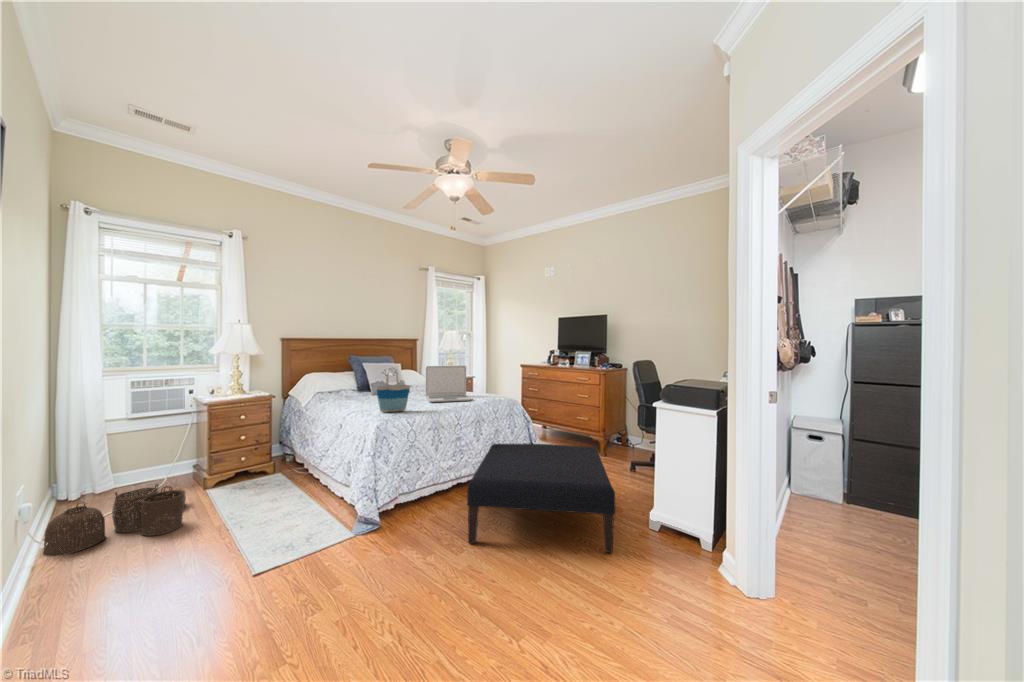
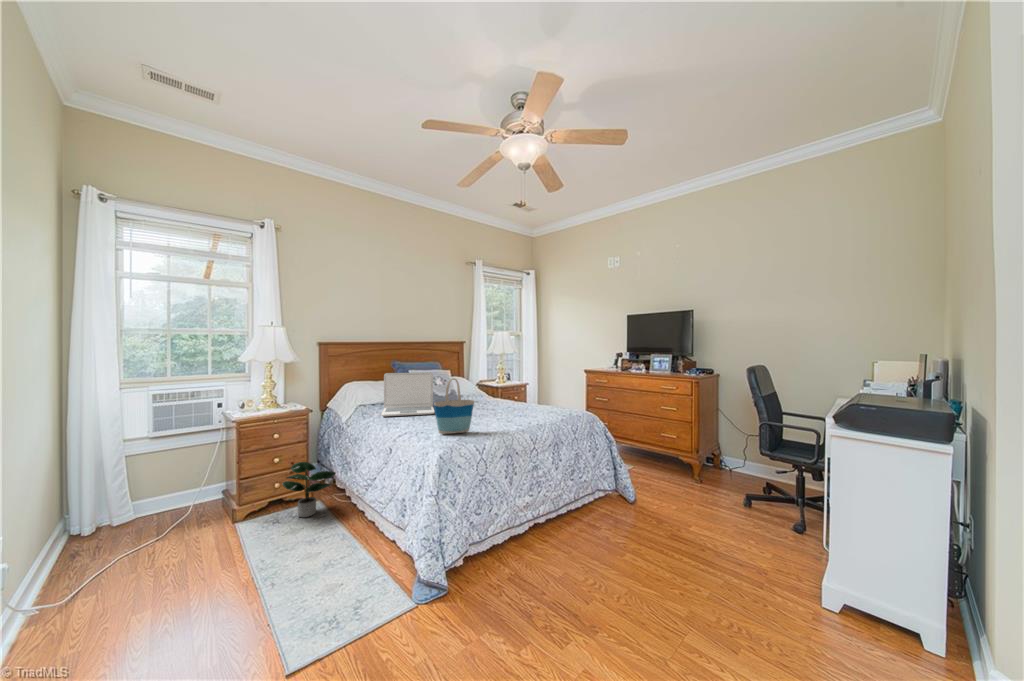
laptop: present [426,366,472,402] -> present [381,372,435,417]
potted plant: none [248,439,295,484] -> present [282,462,336,517]
ottoman: present [467,444,615,553] -> none [570,473,795,655]
woven basket: present [43,484,186,556] -> none [27,523,210,629]

